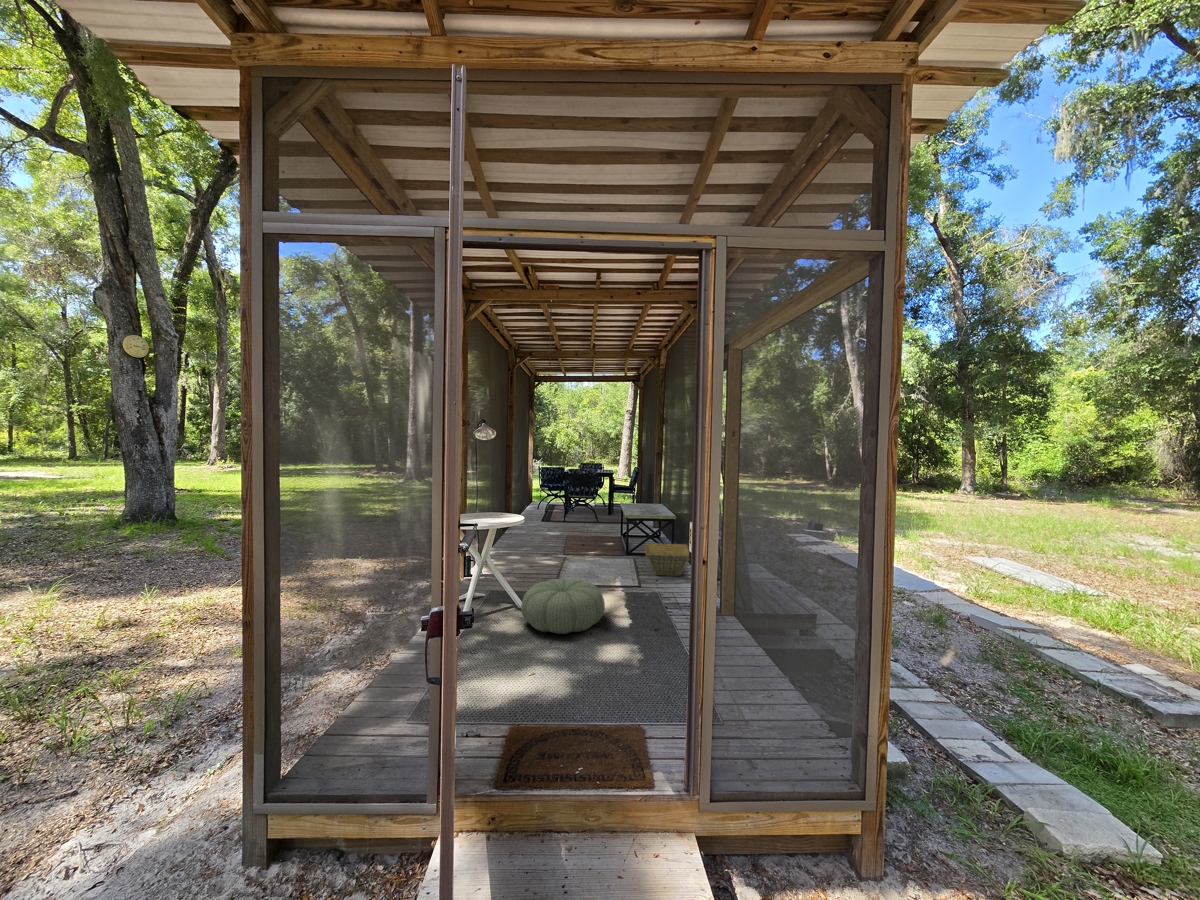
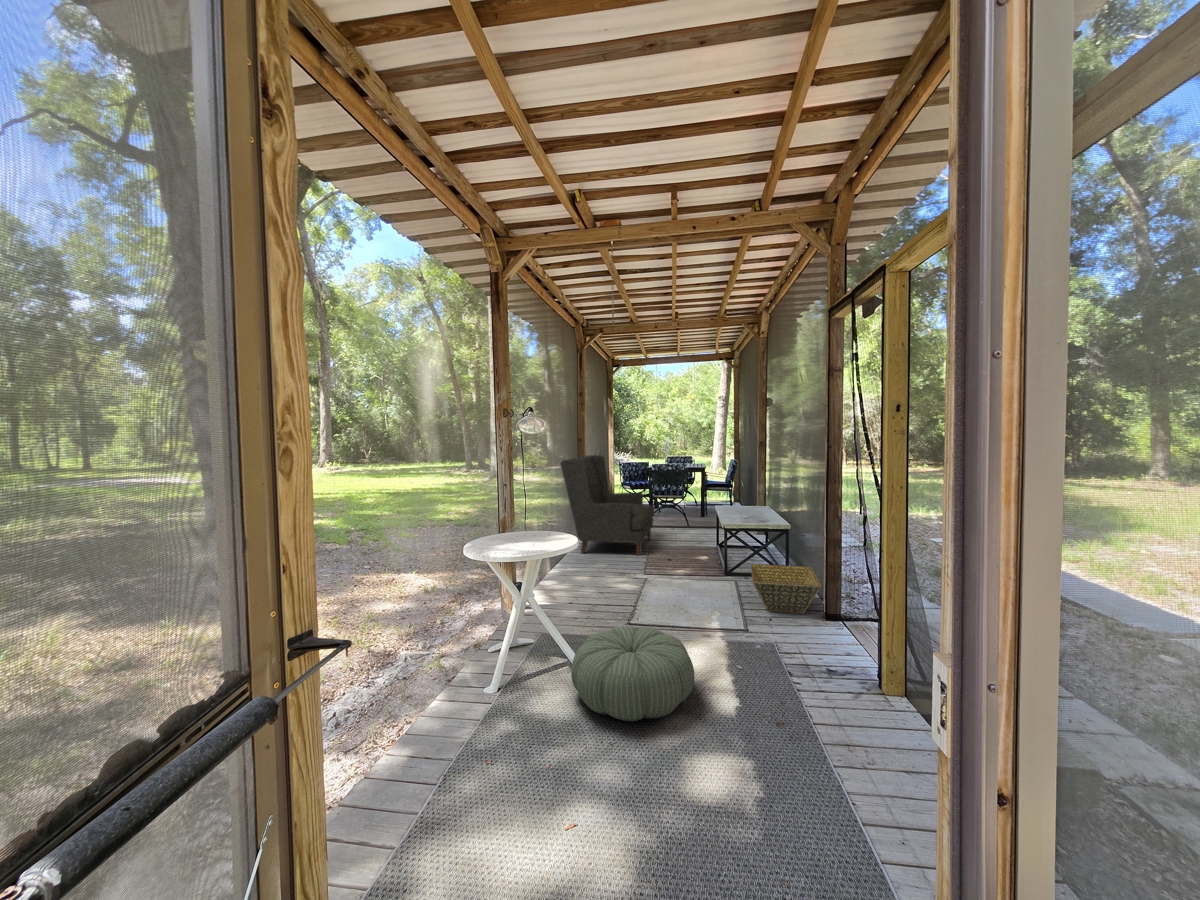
chair: none [495,460,570,543] -> present [560,455,653,556]

